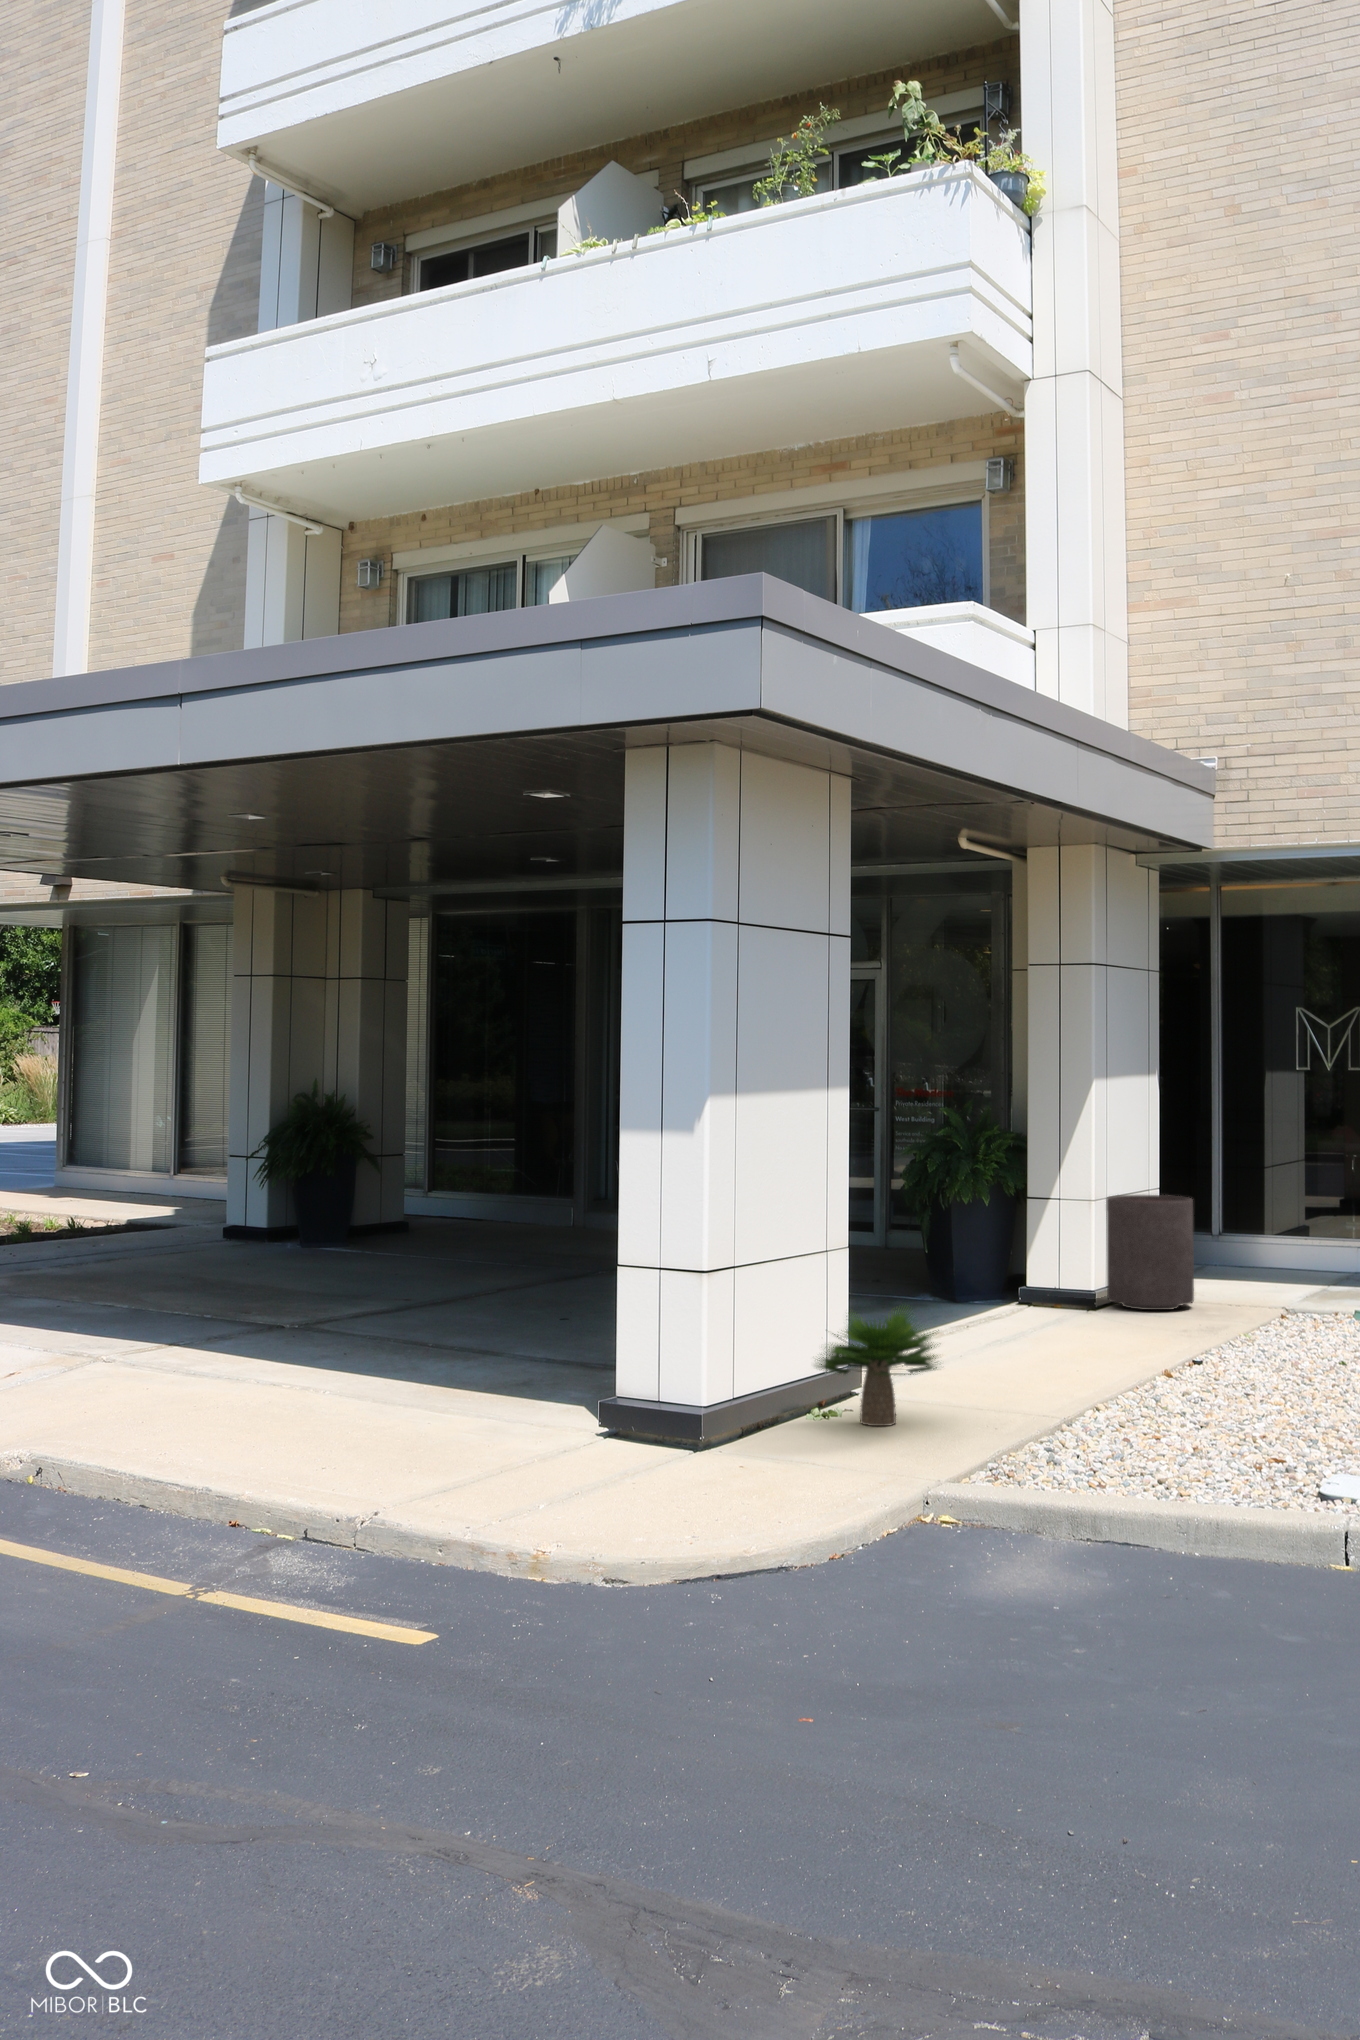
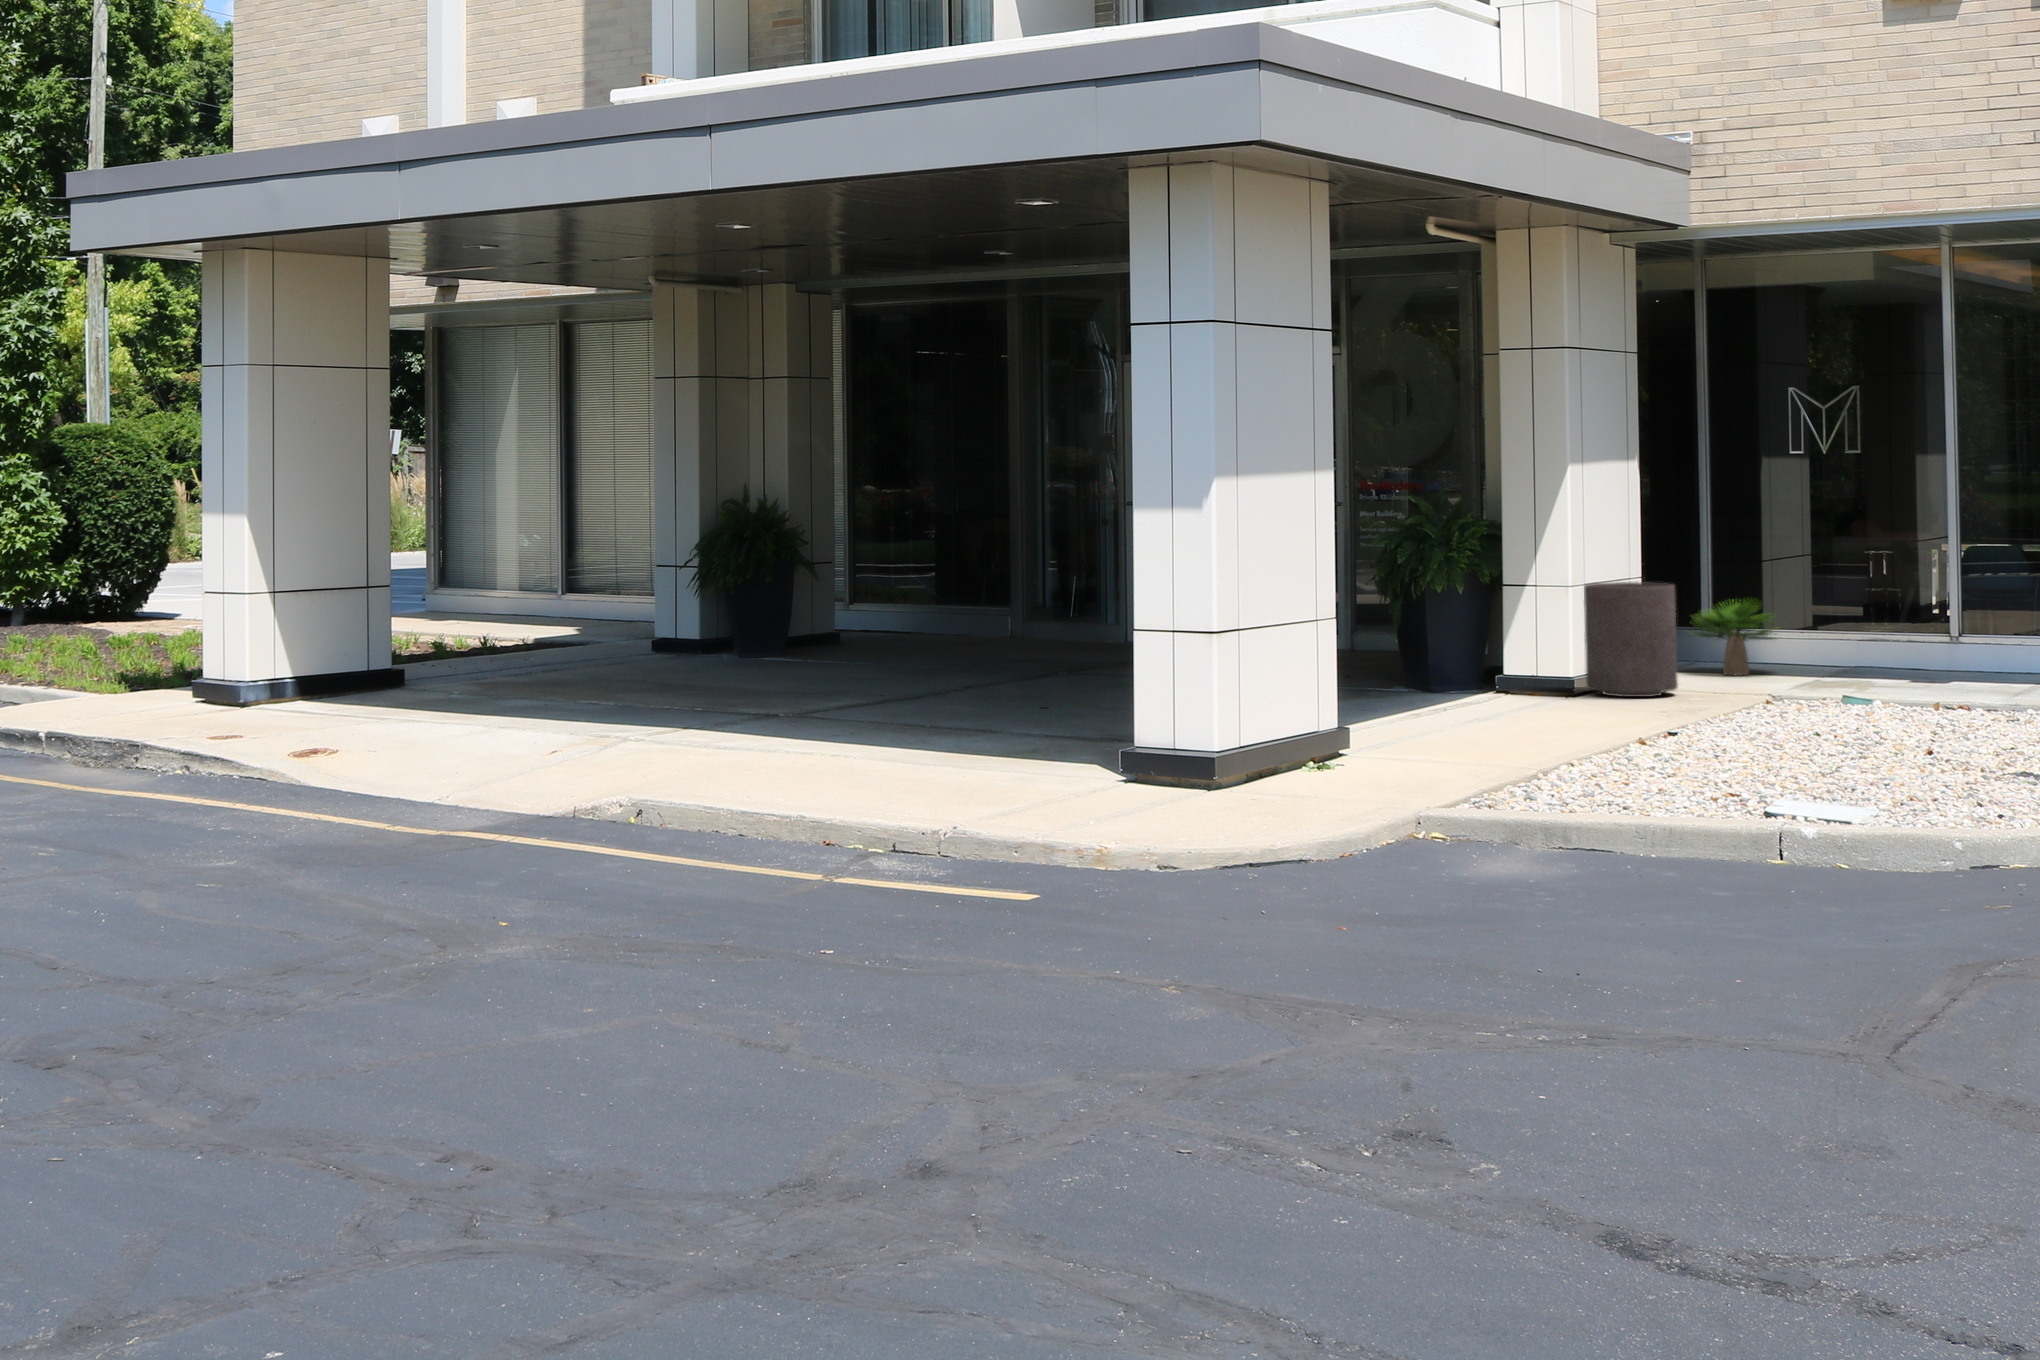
potted plant: present [817,1308,939,1426] -> present [1692,602,1780,675]

